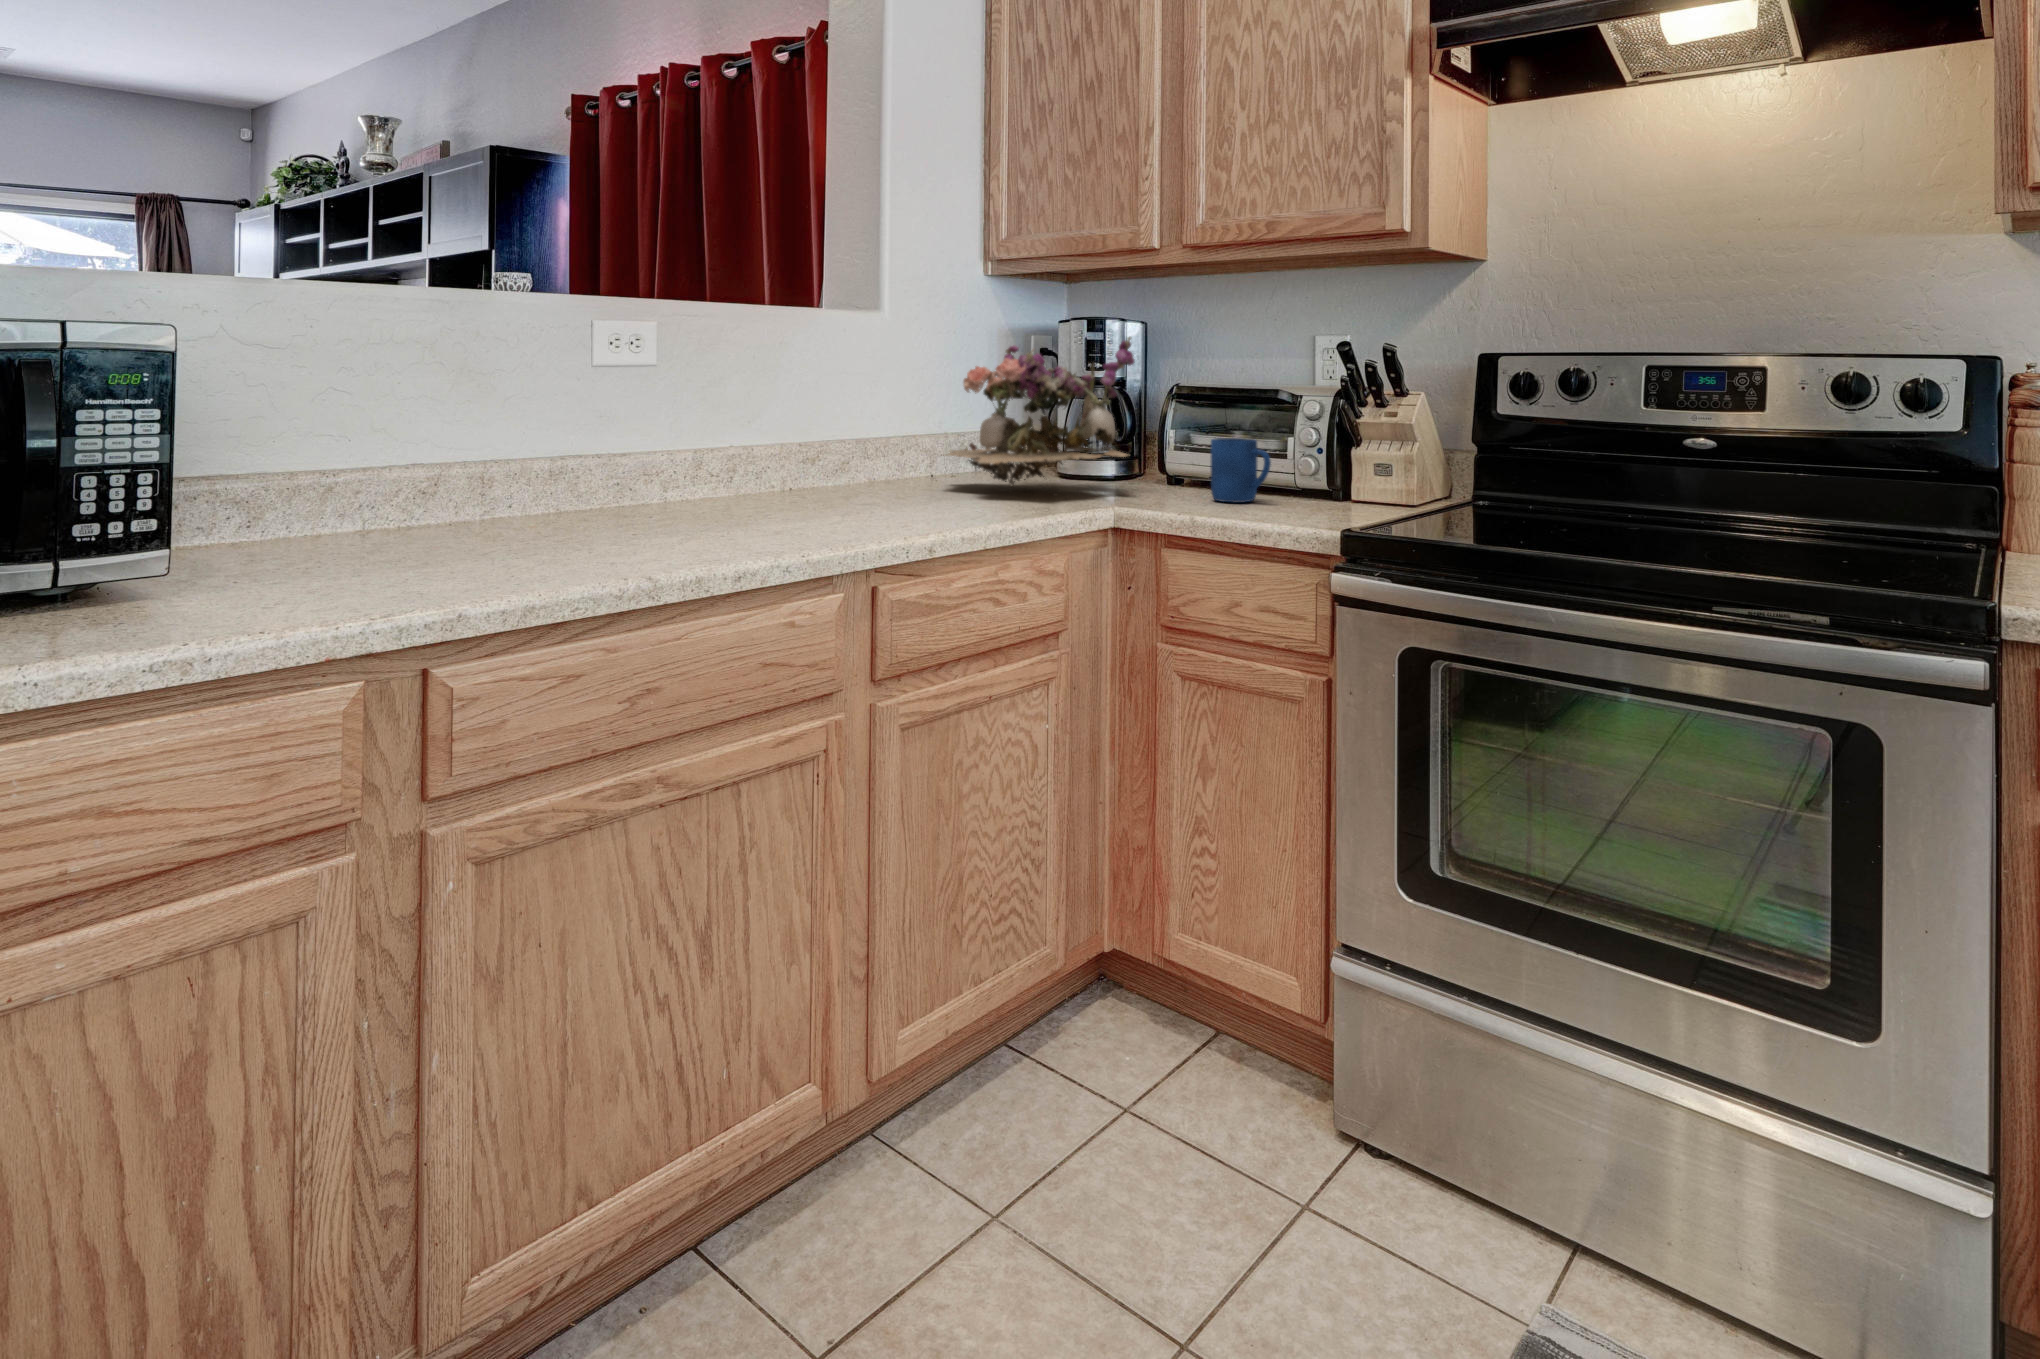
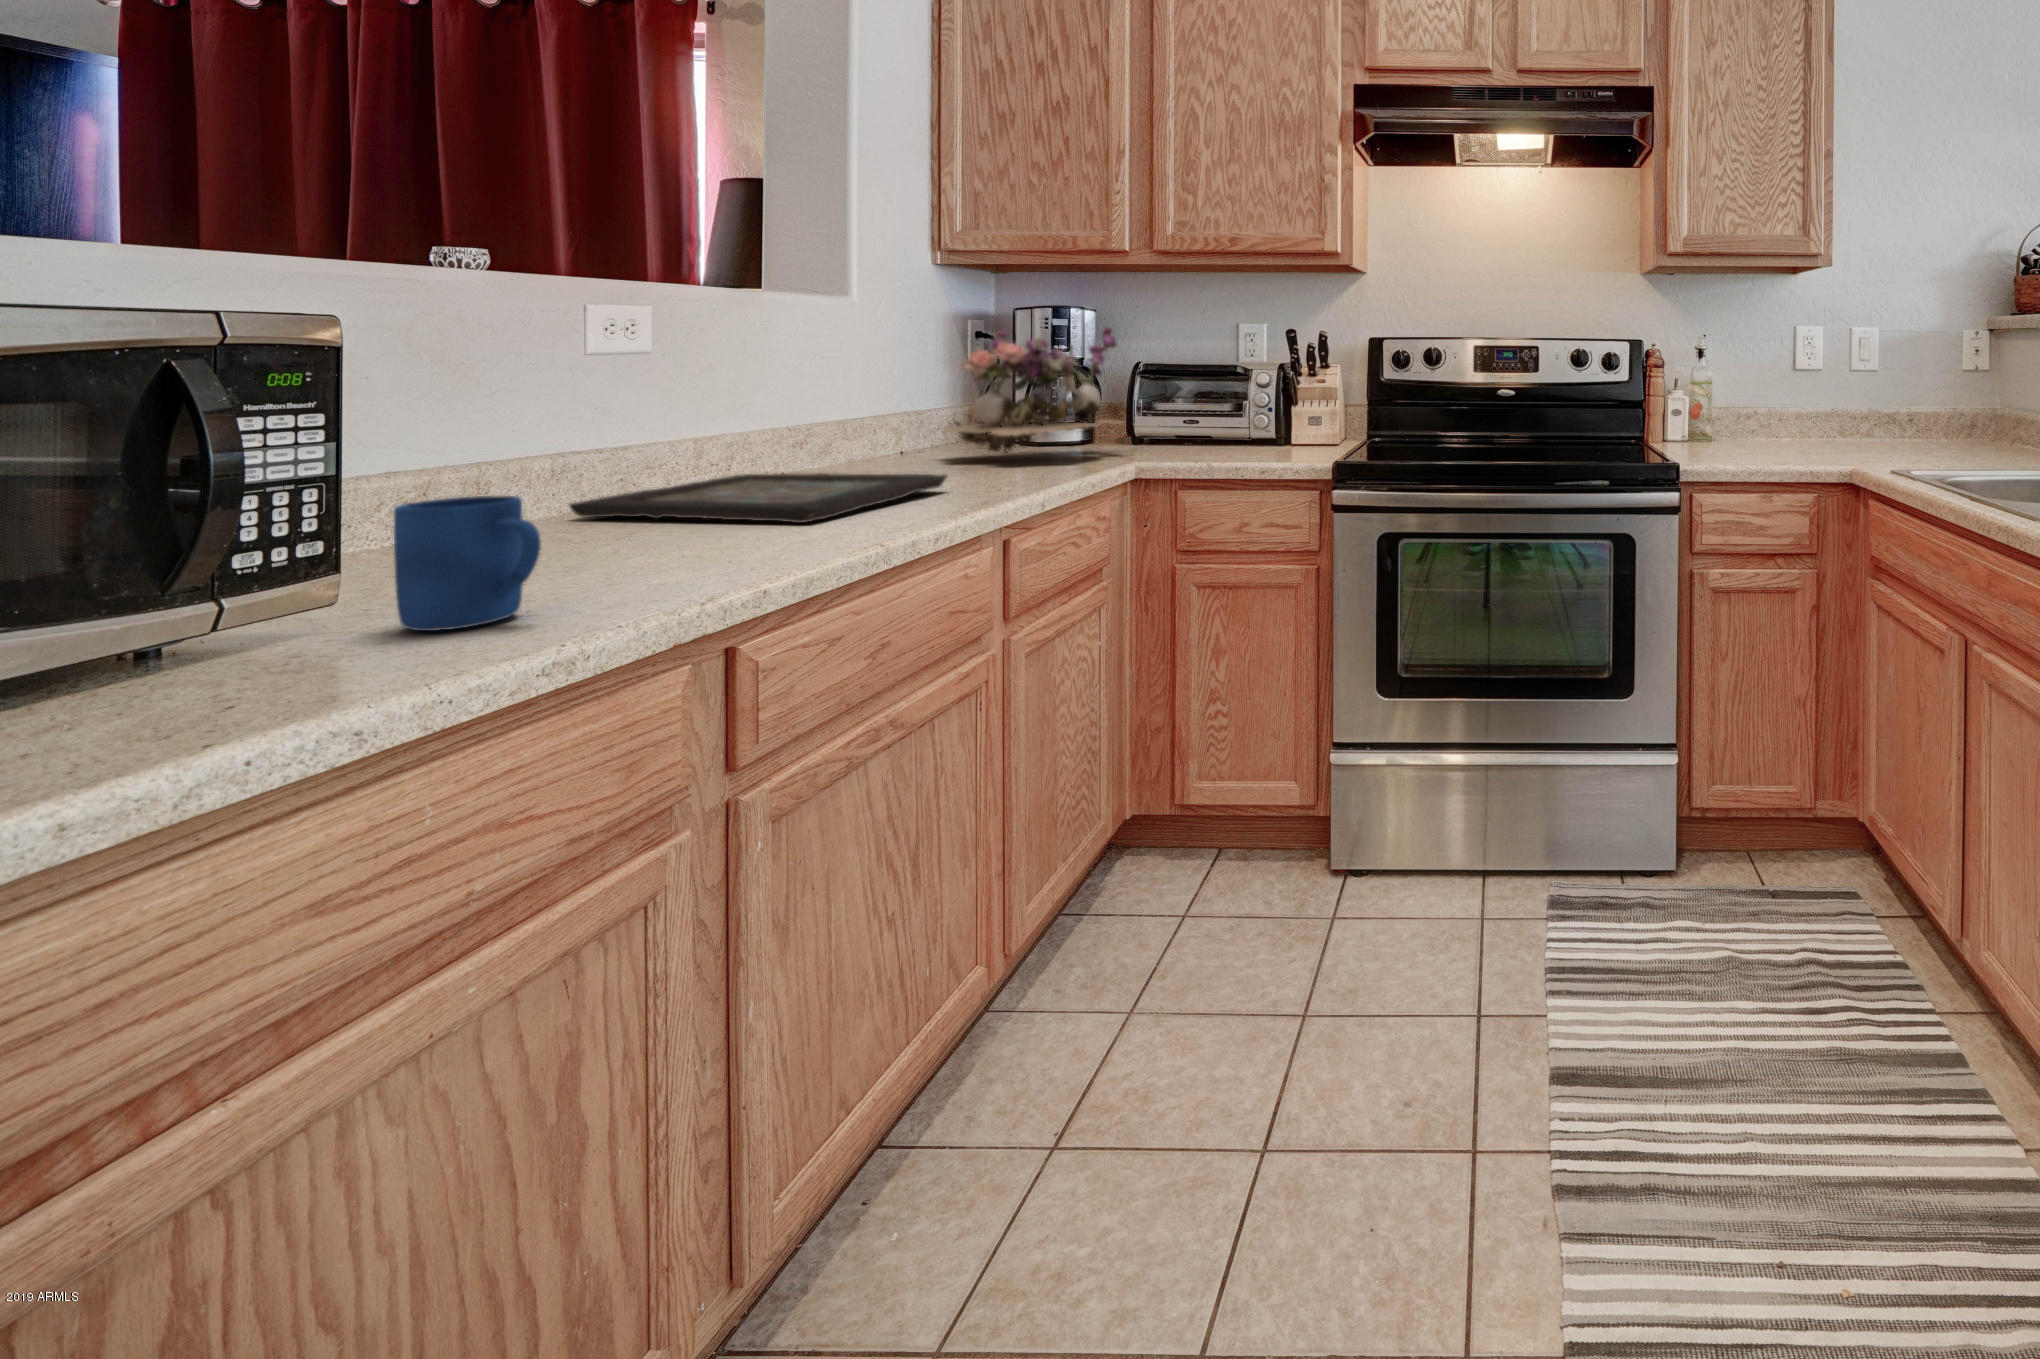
mug: present [1211,438,1271,502] -> present [394,496,541,631]
decorative tray: none [556,486,864,542] -> present [569,473,947,523]

